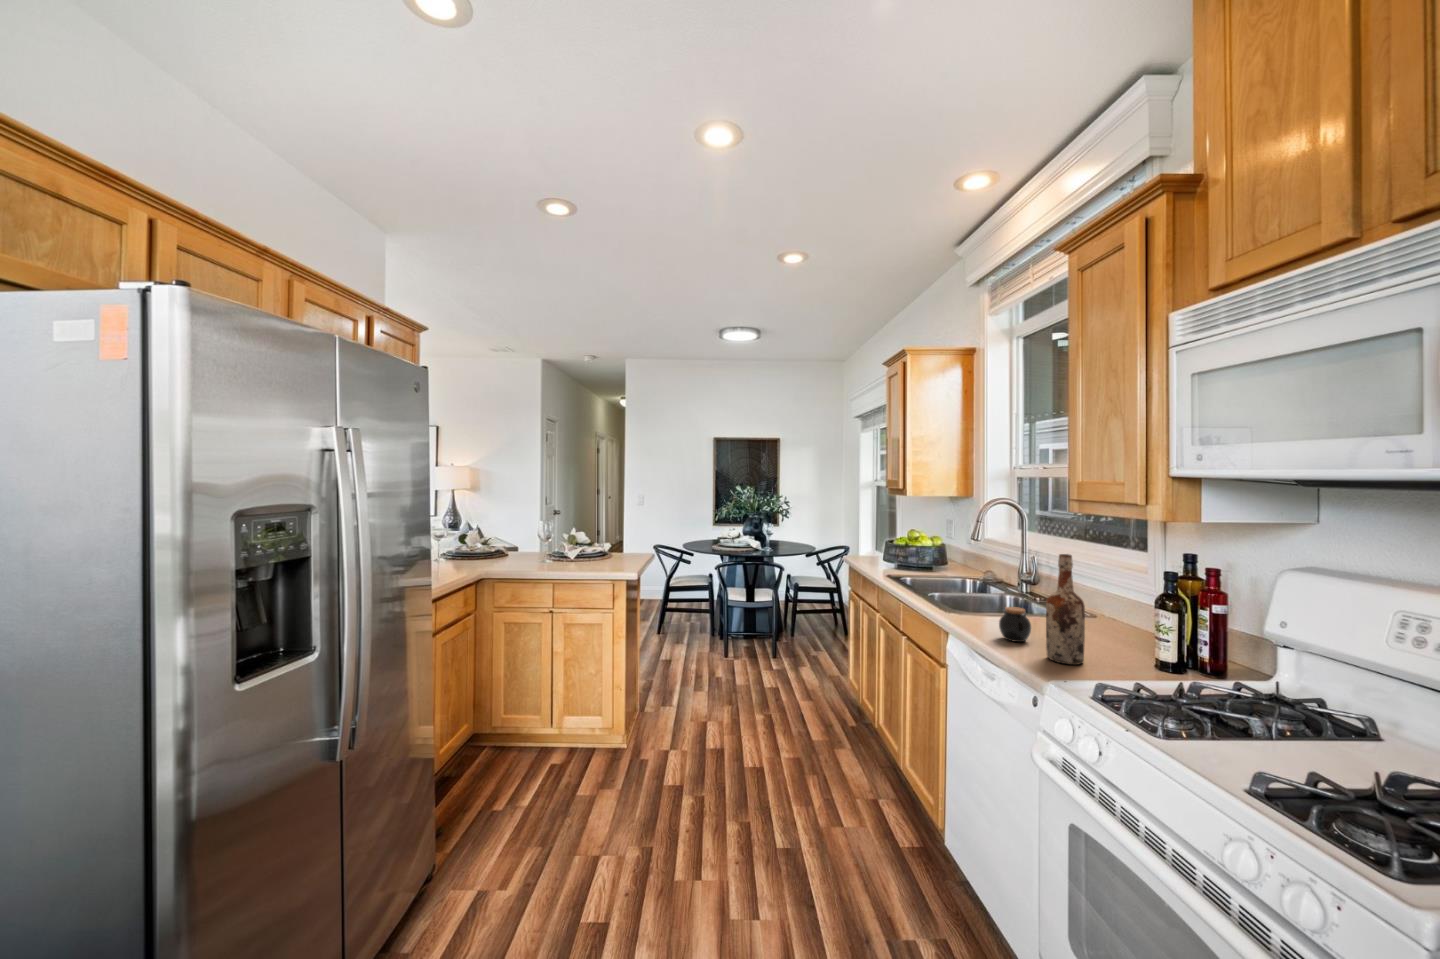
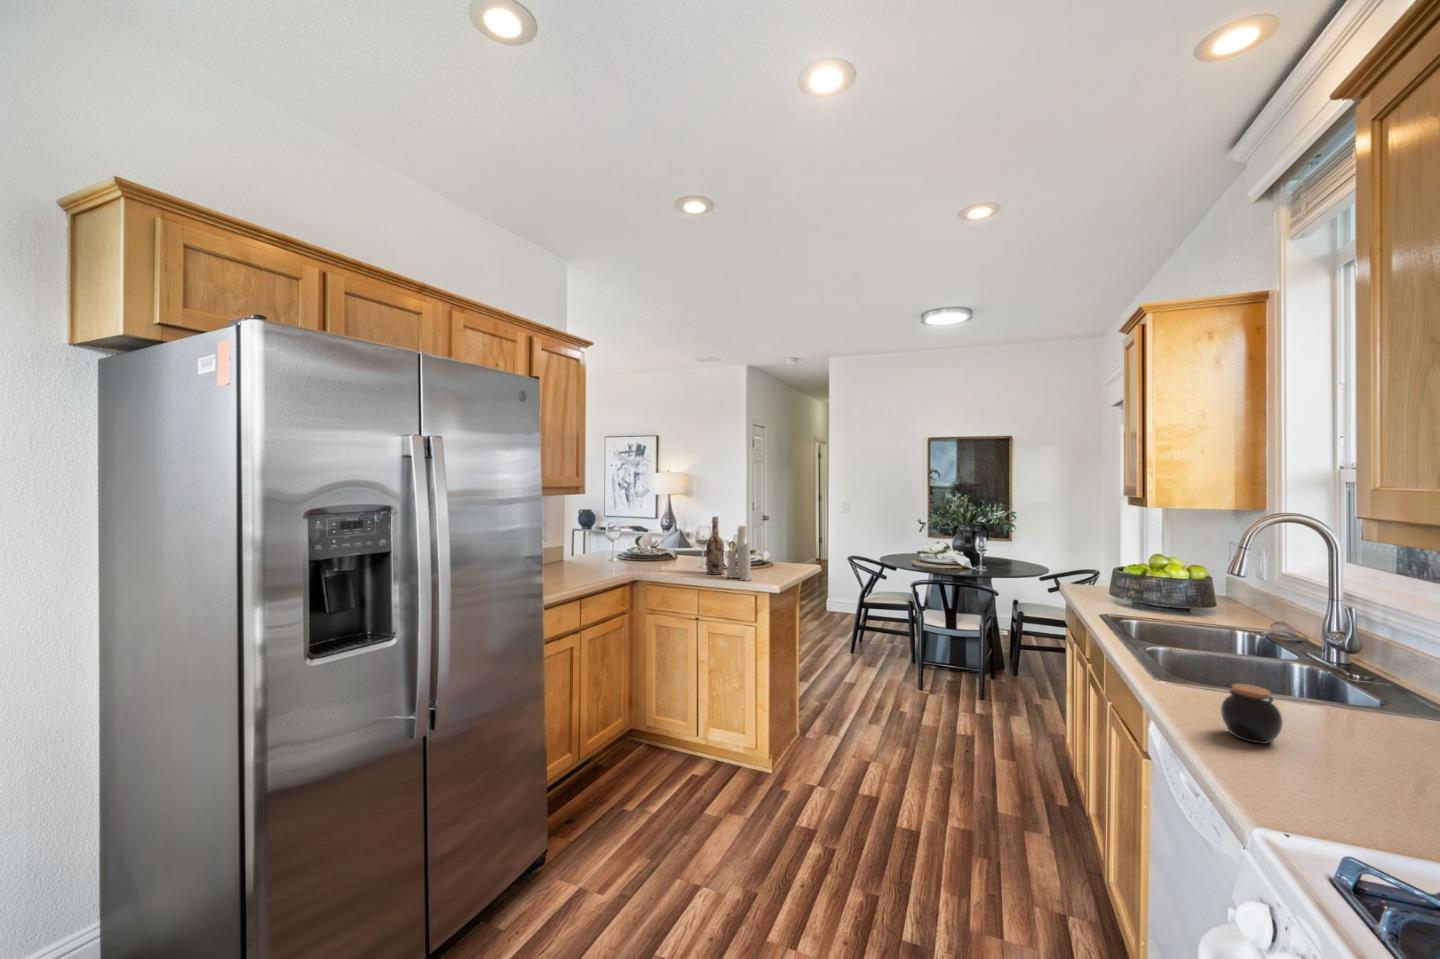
candle: none [580,510,607,571] -> present [727,525,752,581]
wine bottle: present [1046,554,1085,665] -> present [706,517,724,575]

